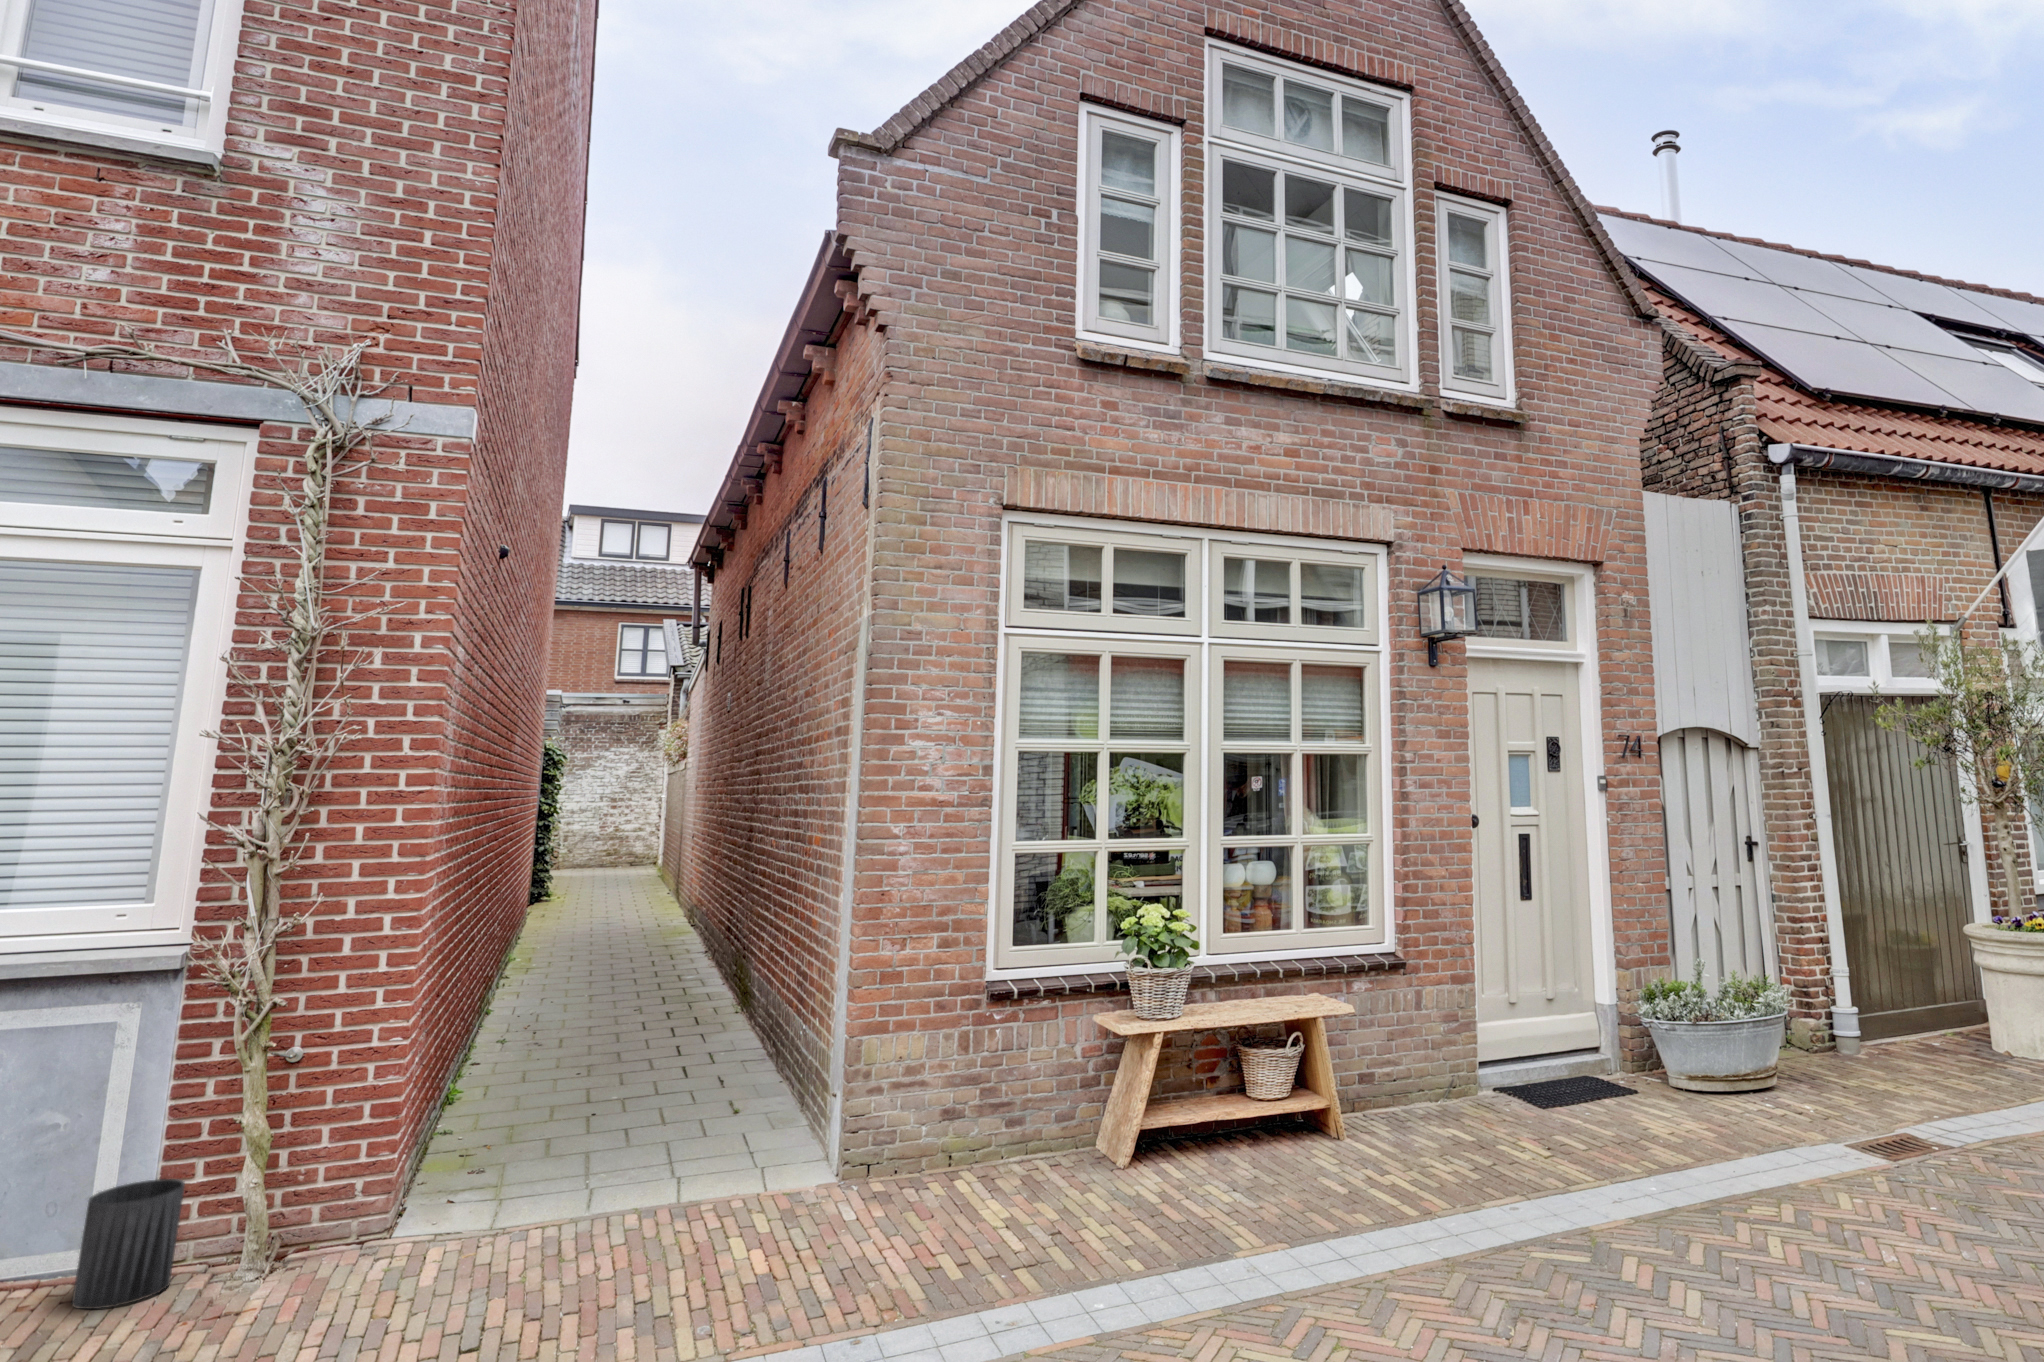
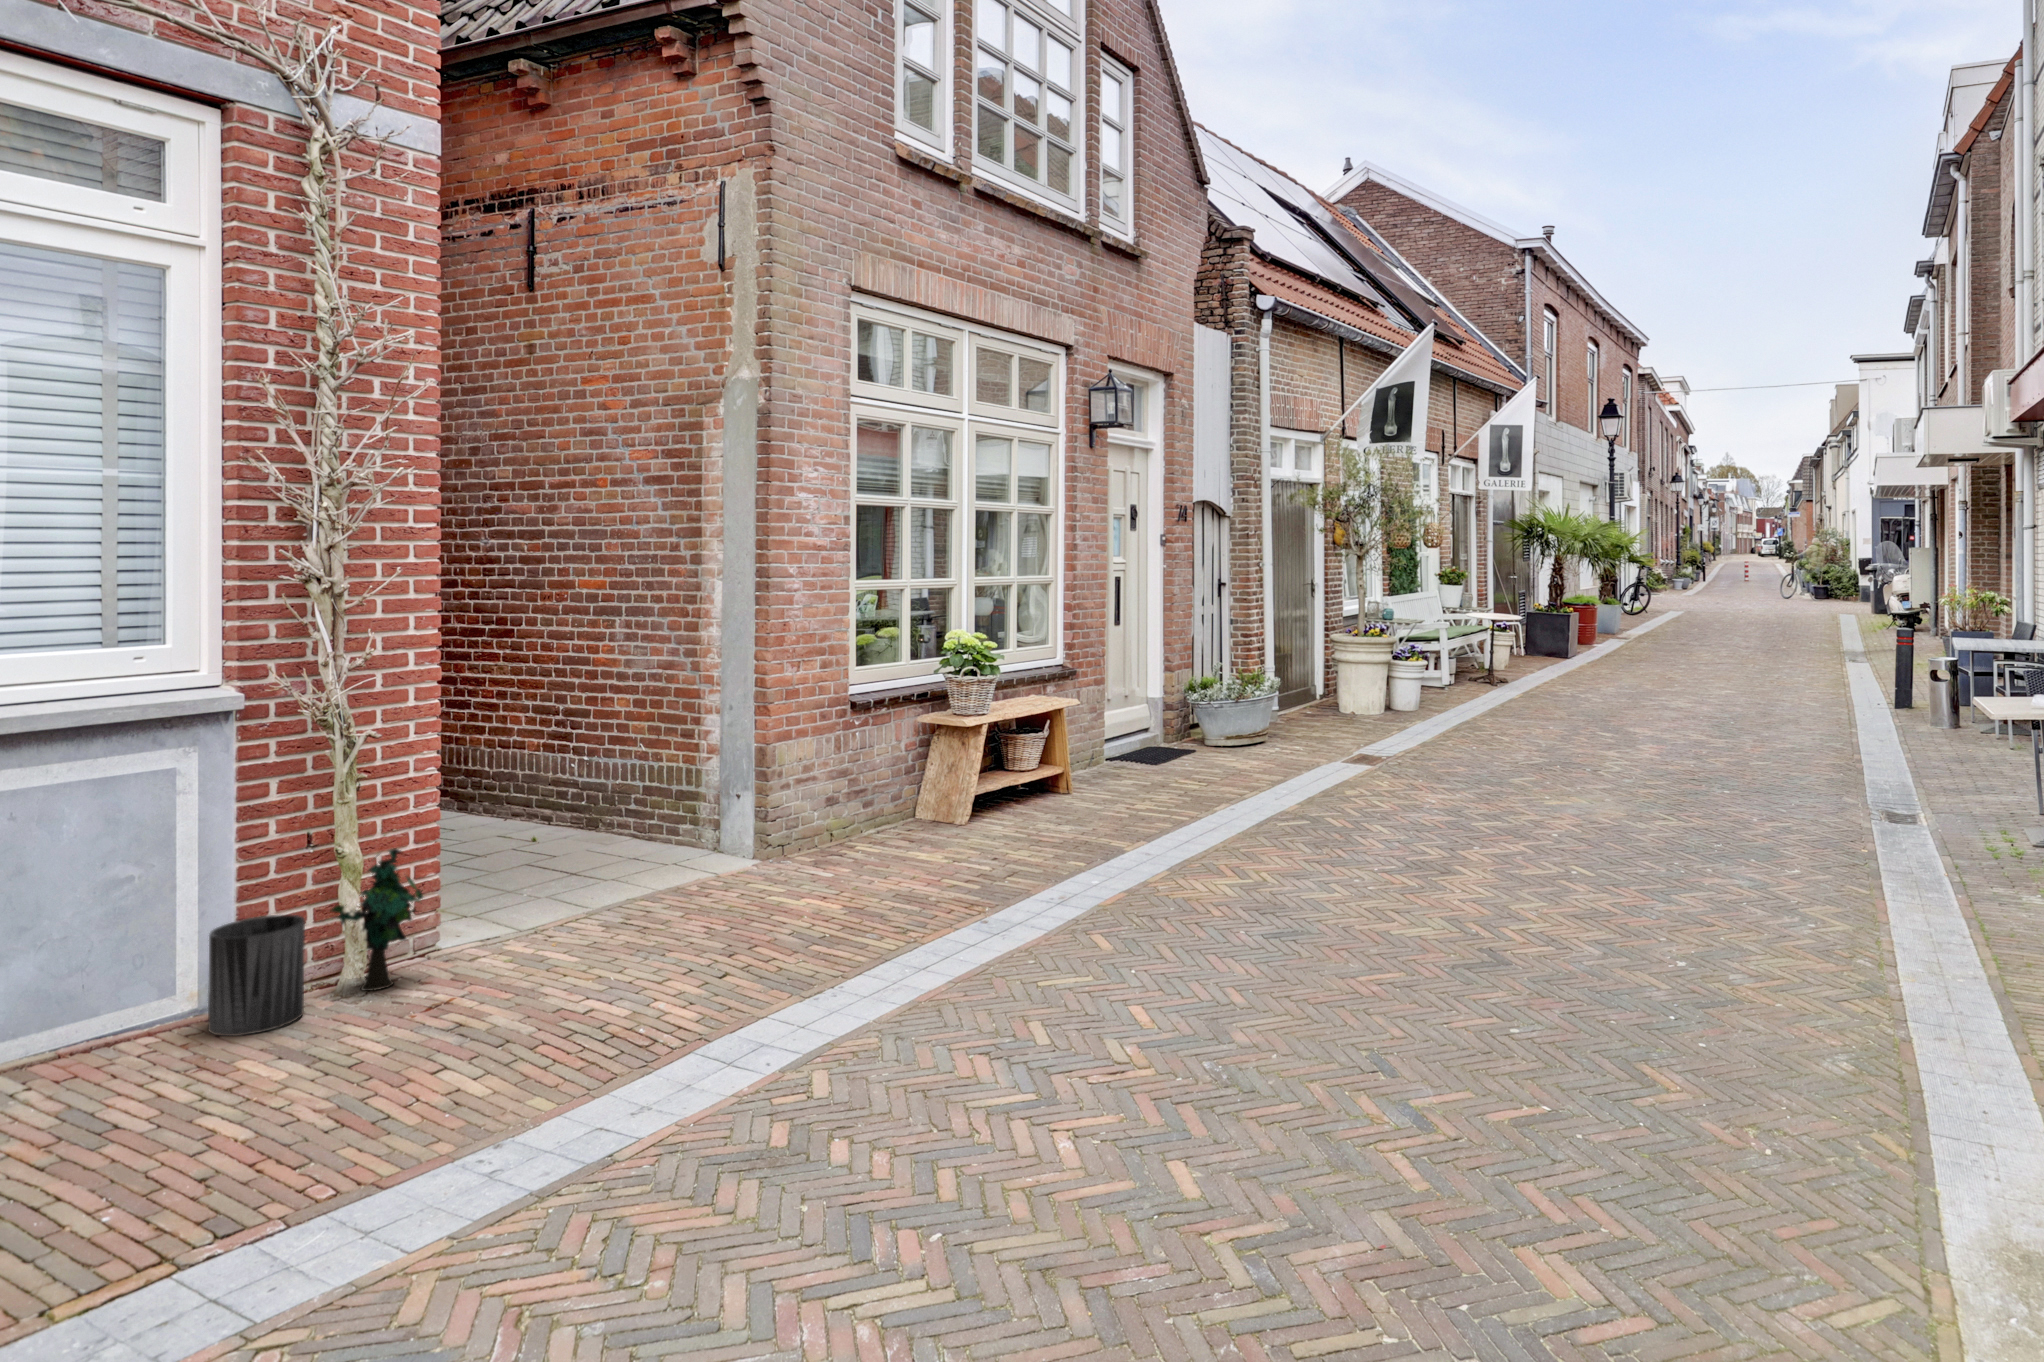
decorative plant: none [226,1124,328,1280] -> present [331,849,423,991]

